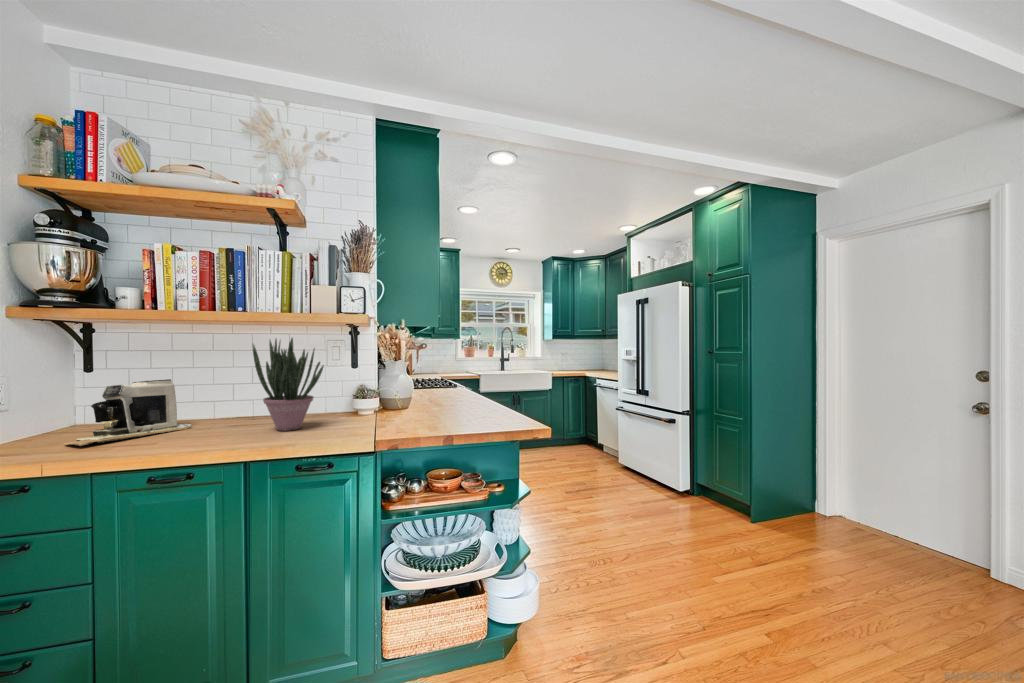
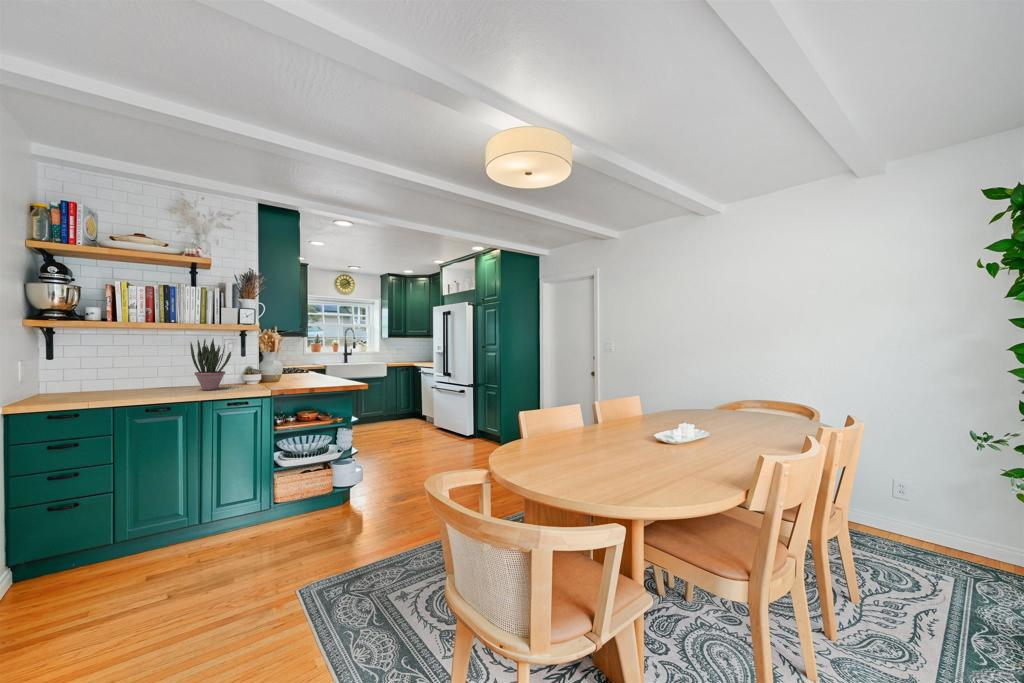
coffee maker: present [65,379,194,446] -> none [73,363,144,398]

